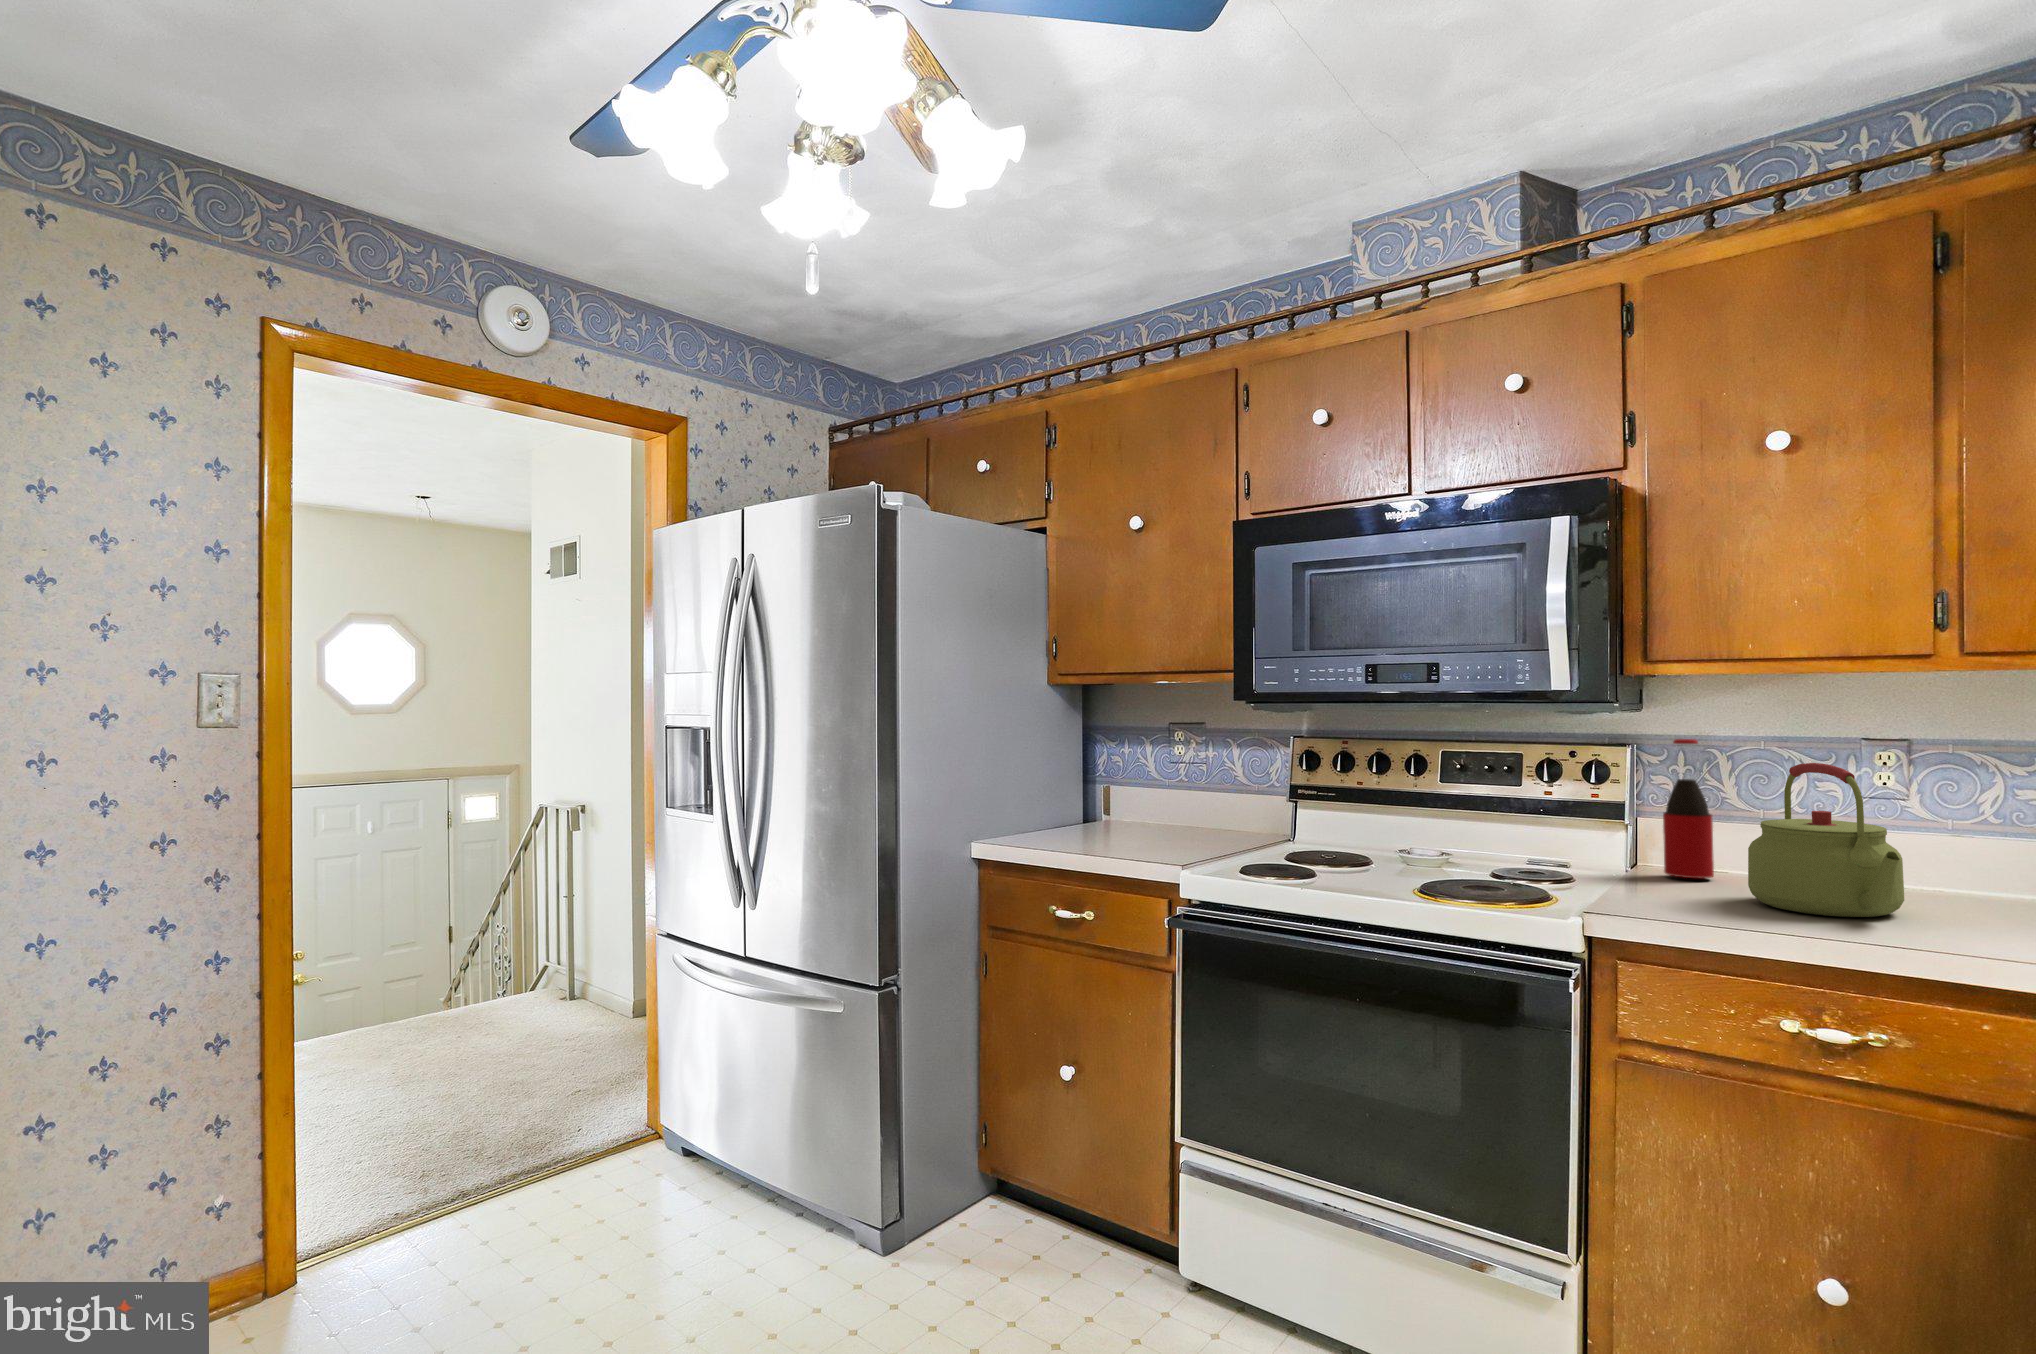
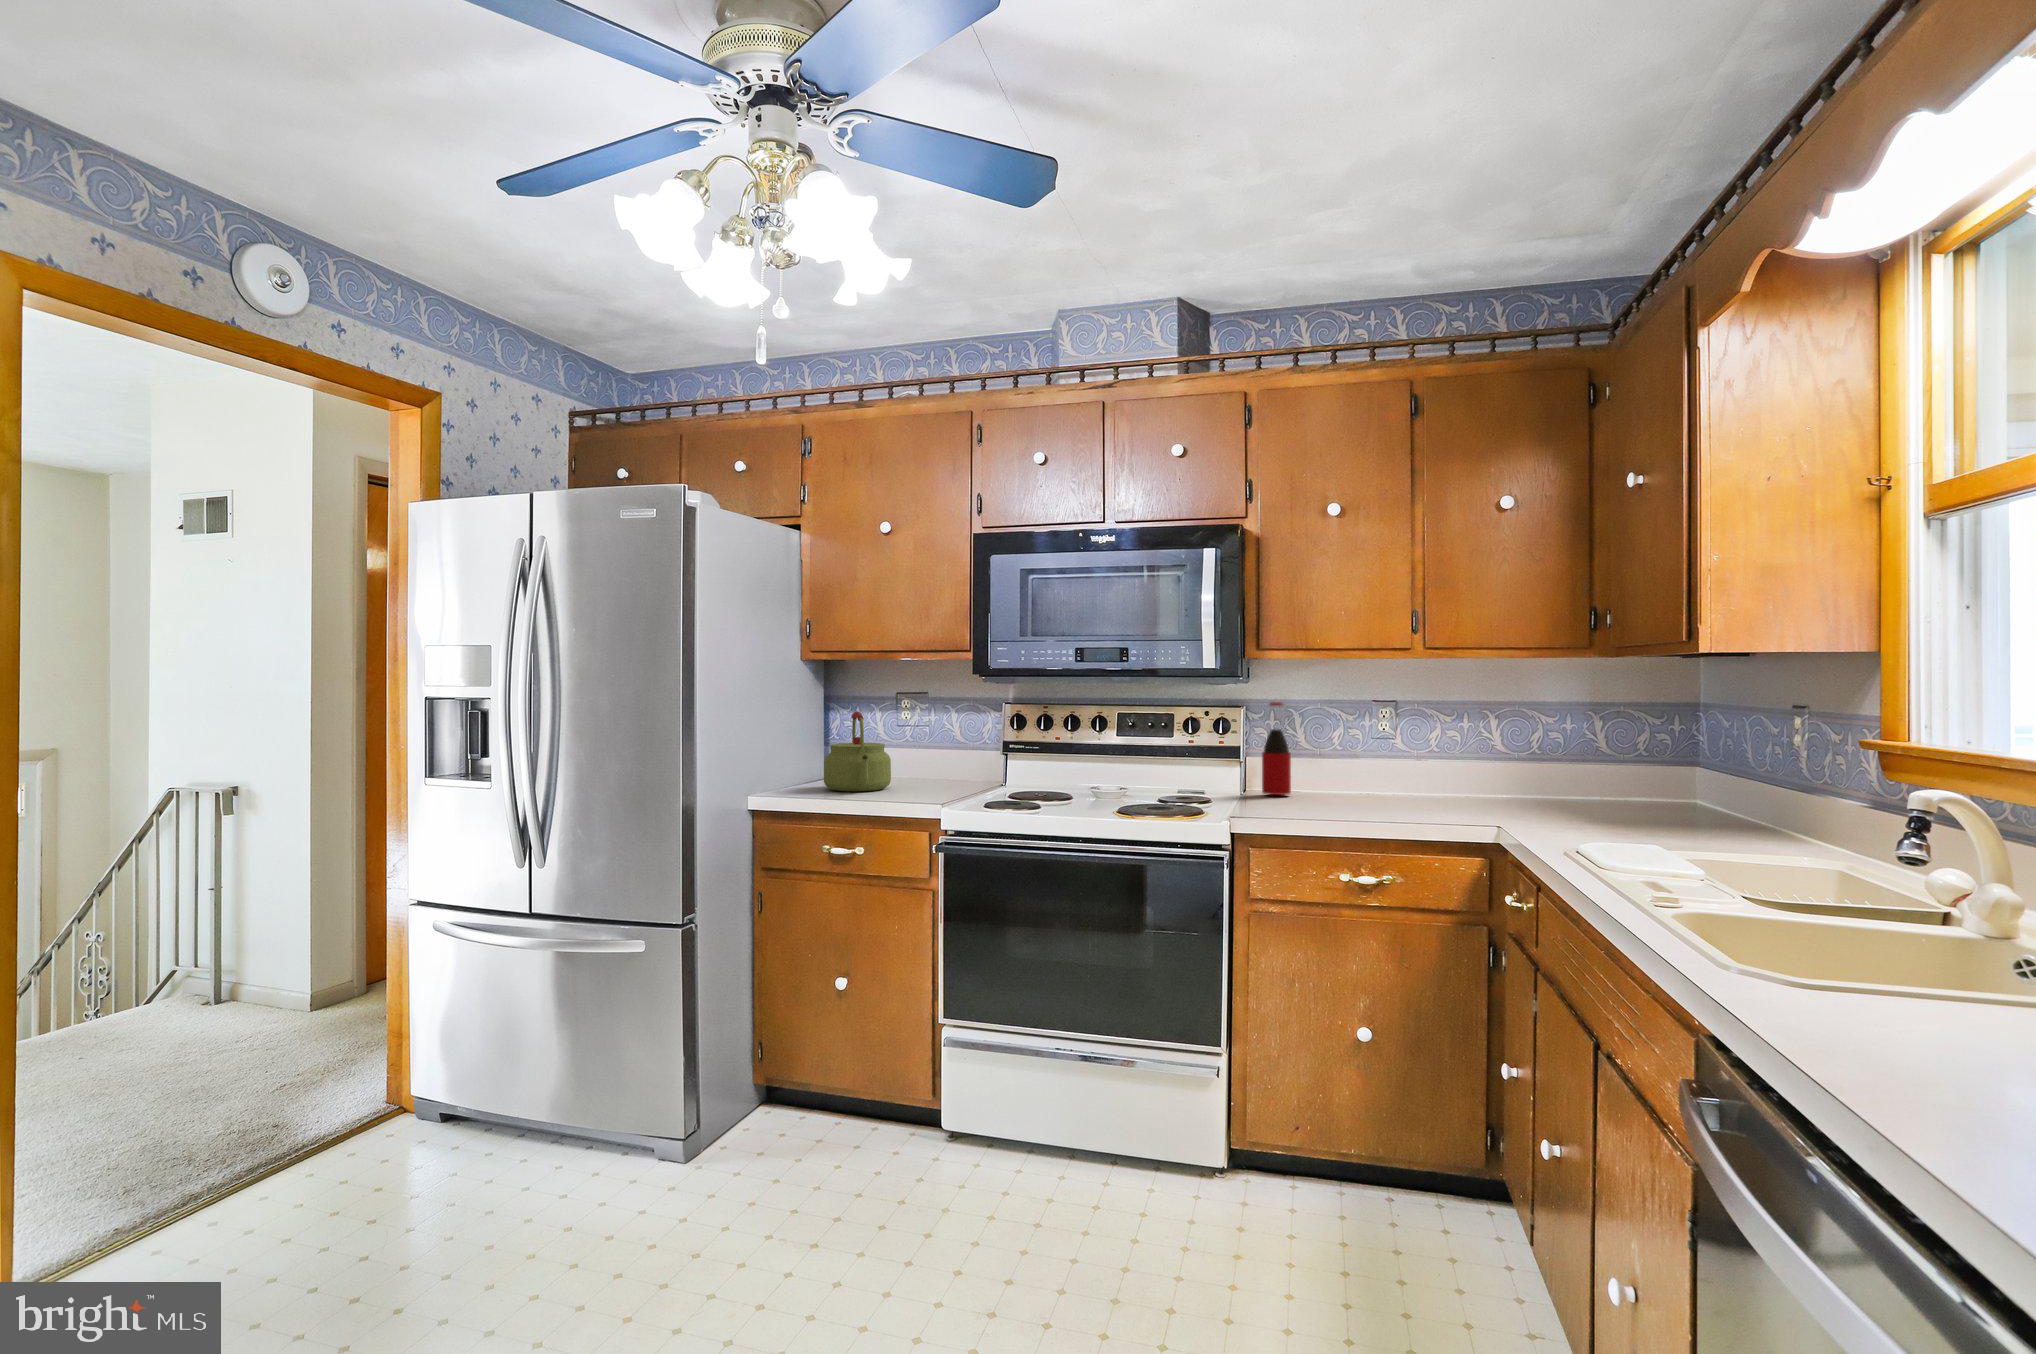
kettle: present [1748,763,1904,917] -> present [824,711,891,792]

